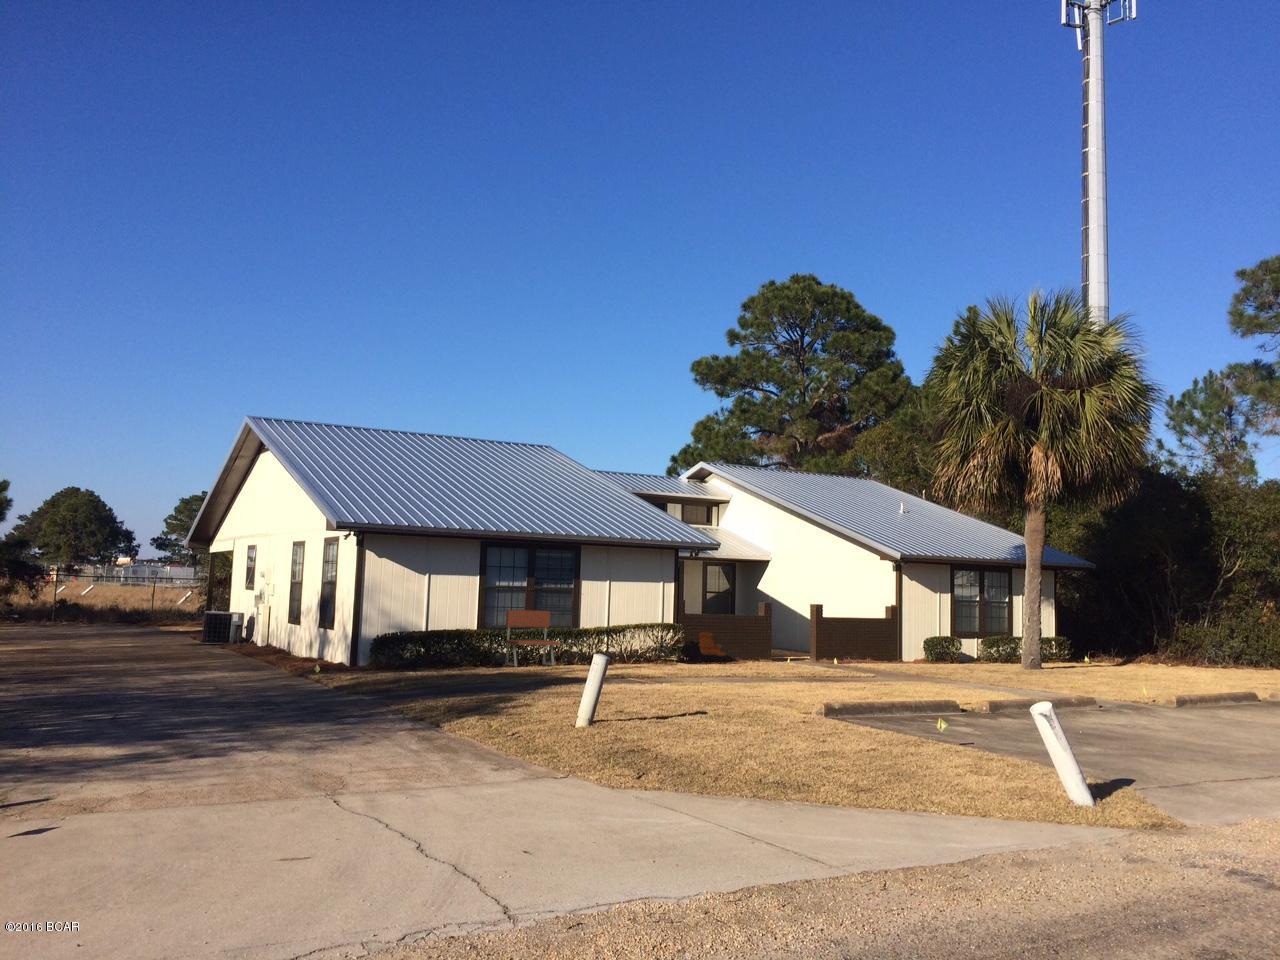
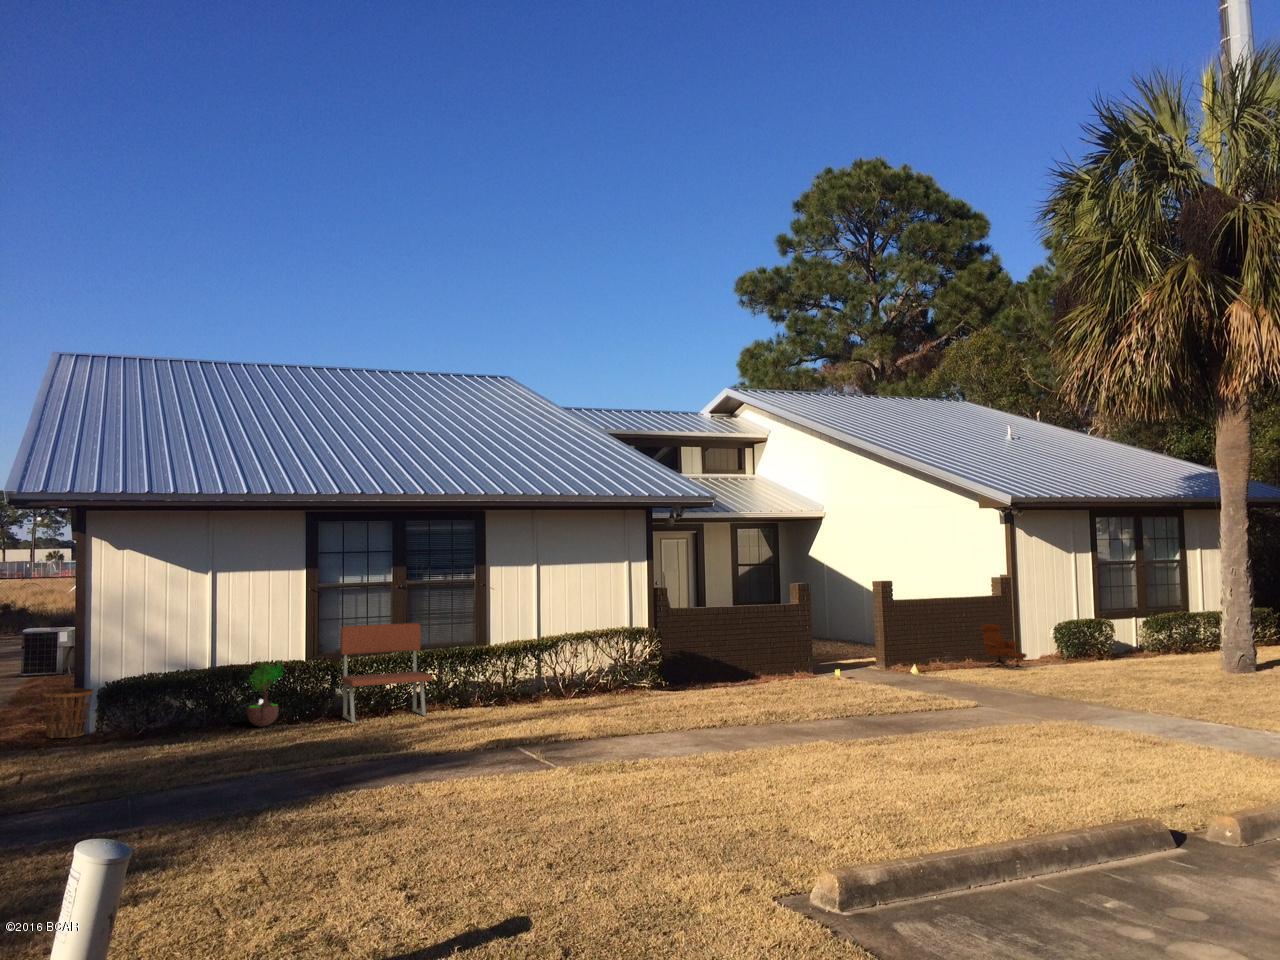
potted tree: none [456,625,480,666] -> present [247,663,283,727]
lounge chair: present [699,632,726,663] -> present [982,624,1027,668]
basket: none [344,637,372,665] -> present [43,688,93,738]

